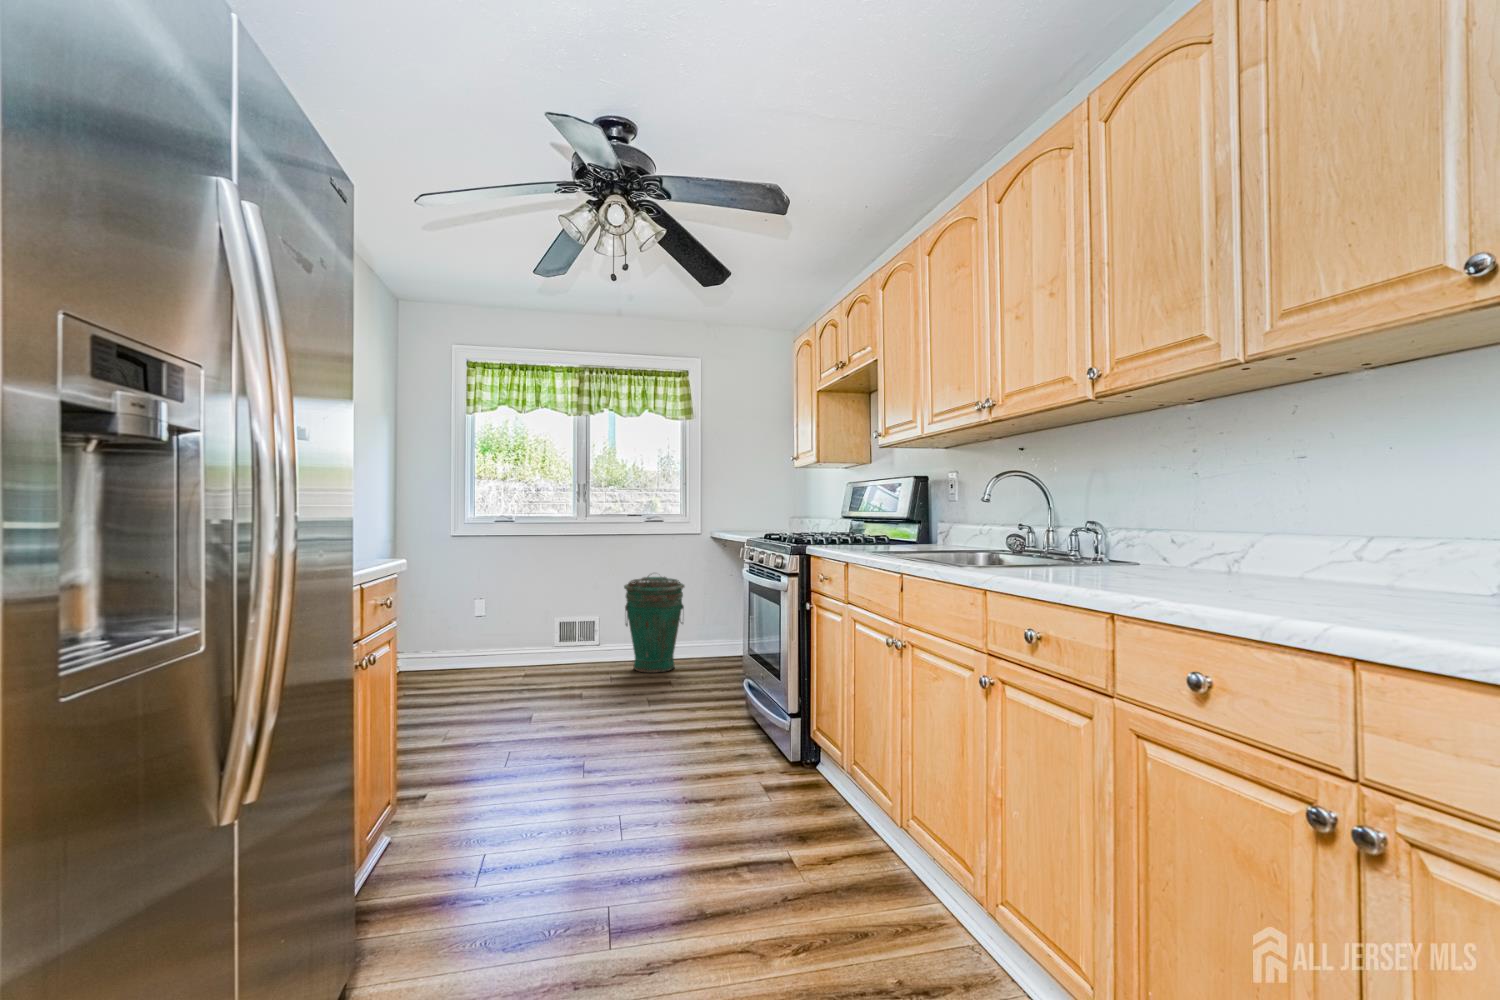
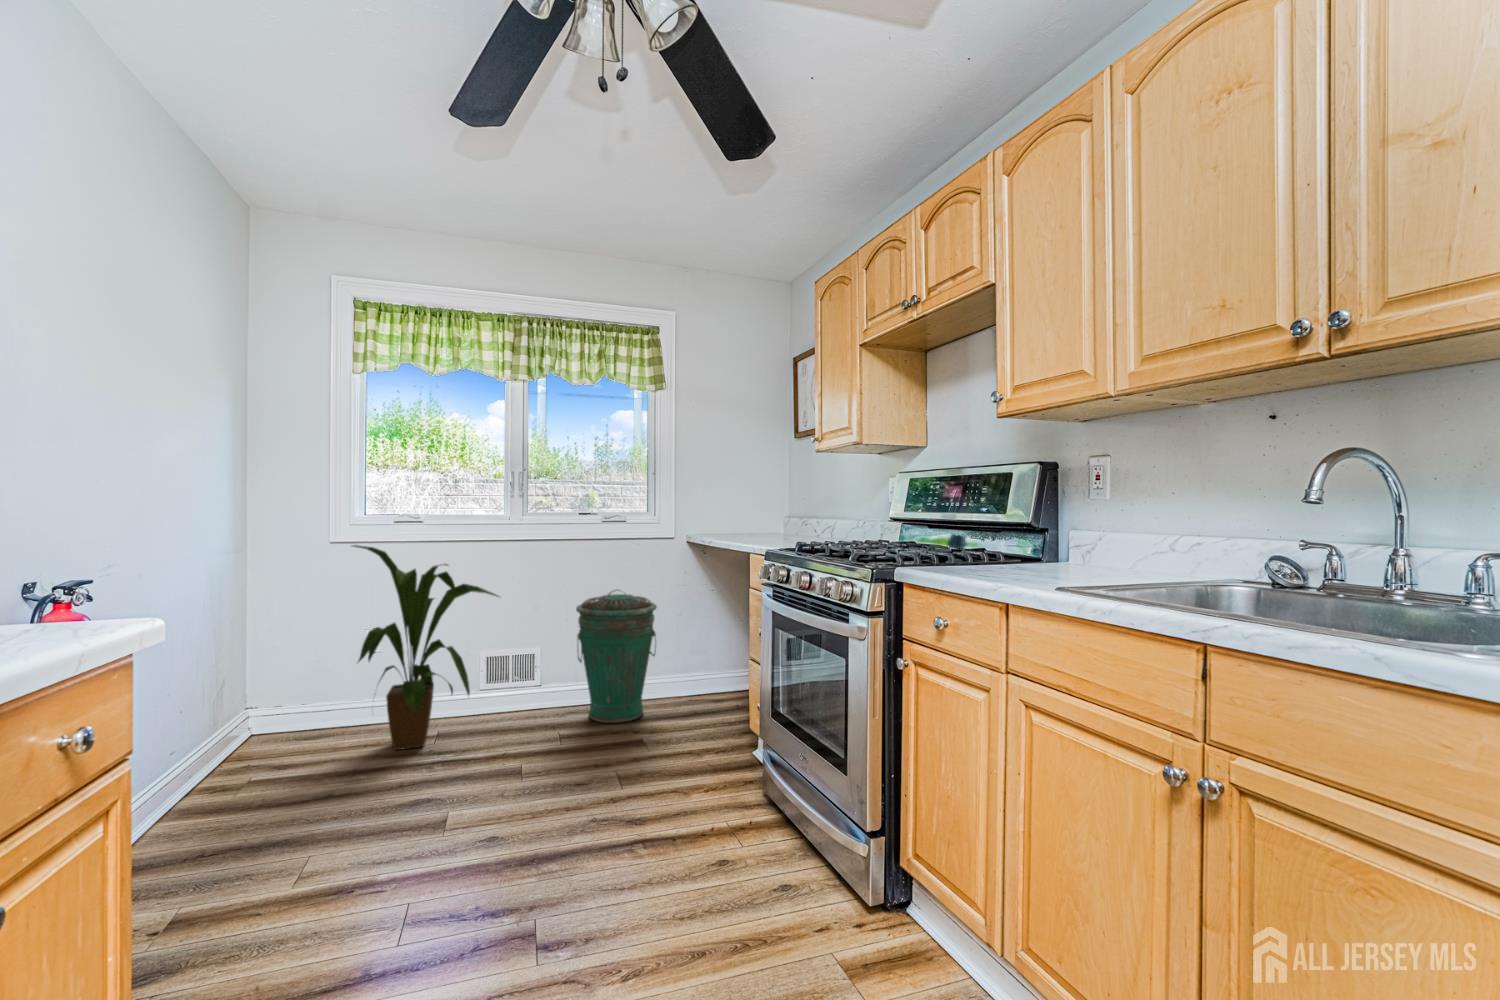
house plant: none [467,536,570,683] -> present [353,545,498,750]

